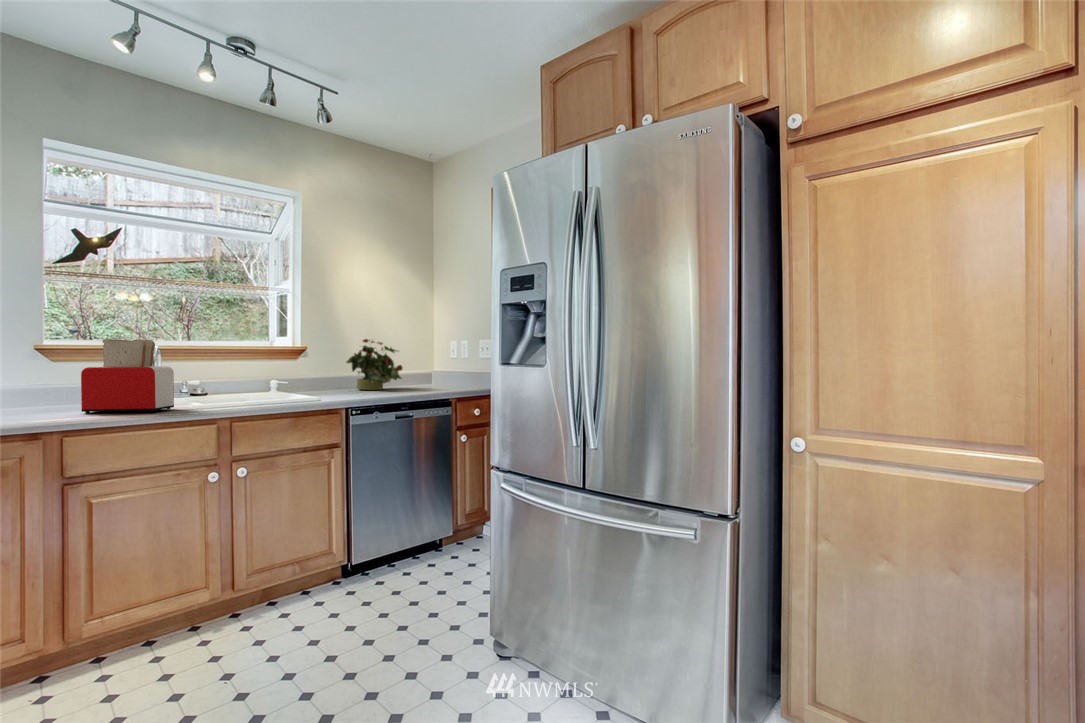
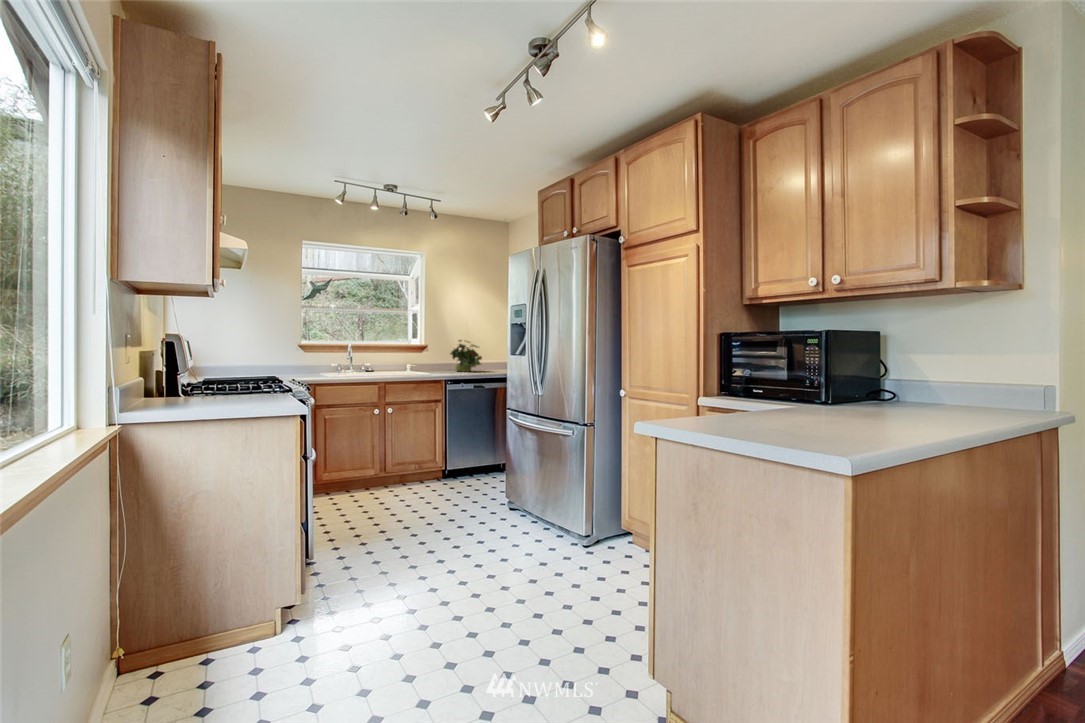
toaster: present [81,339,174,413] -> none [322,342,360,377]

